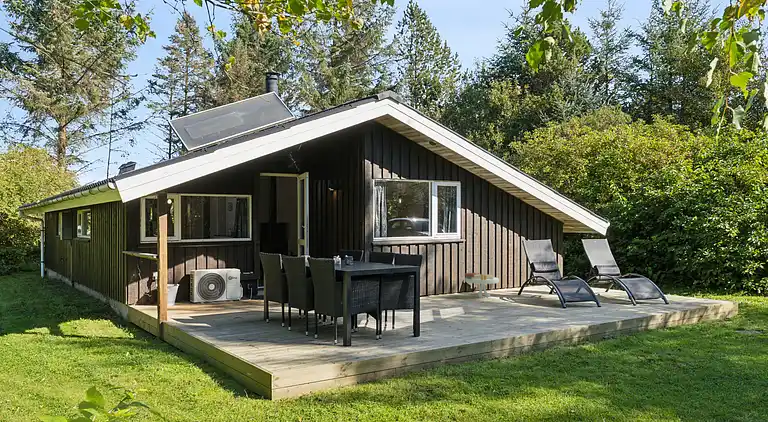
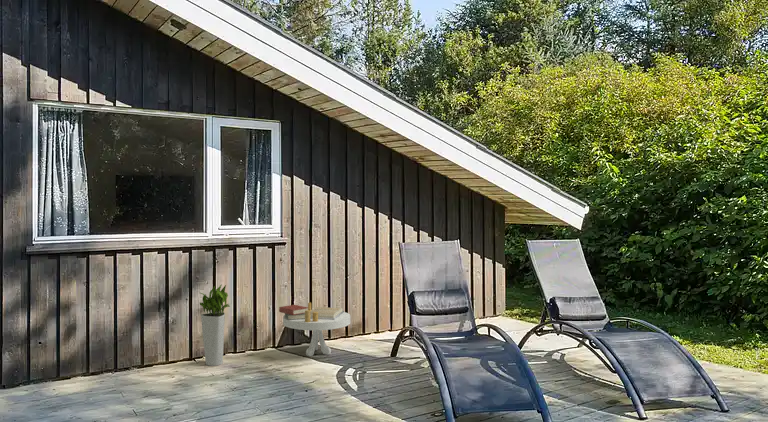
planter: none [432,262,448,300] -> present [200,285,230,366]

